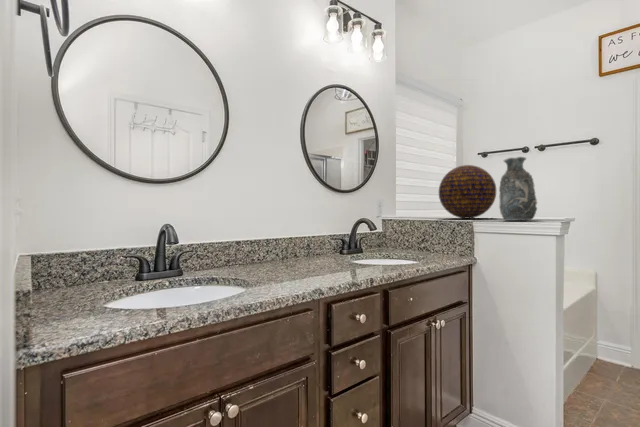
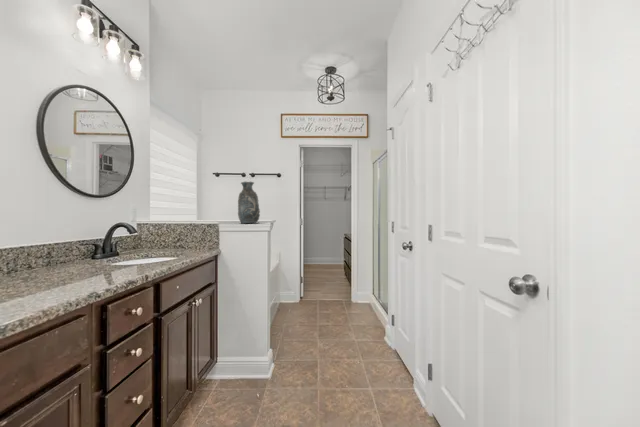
decorative orb: present [439,165,496,218] -> none [192,182,234,222]

